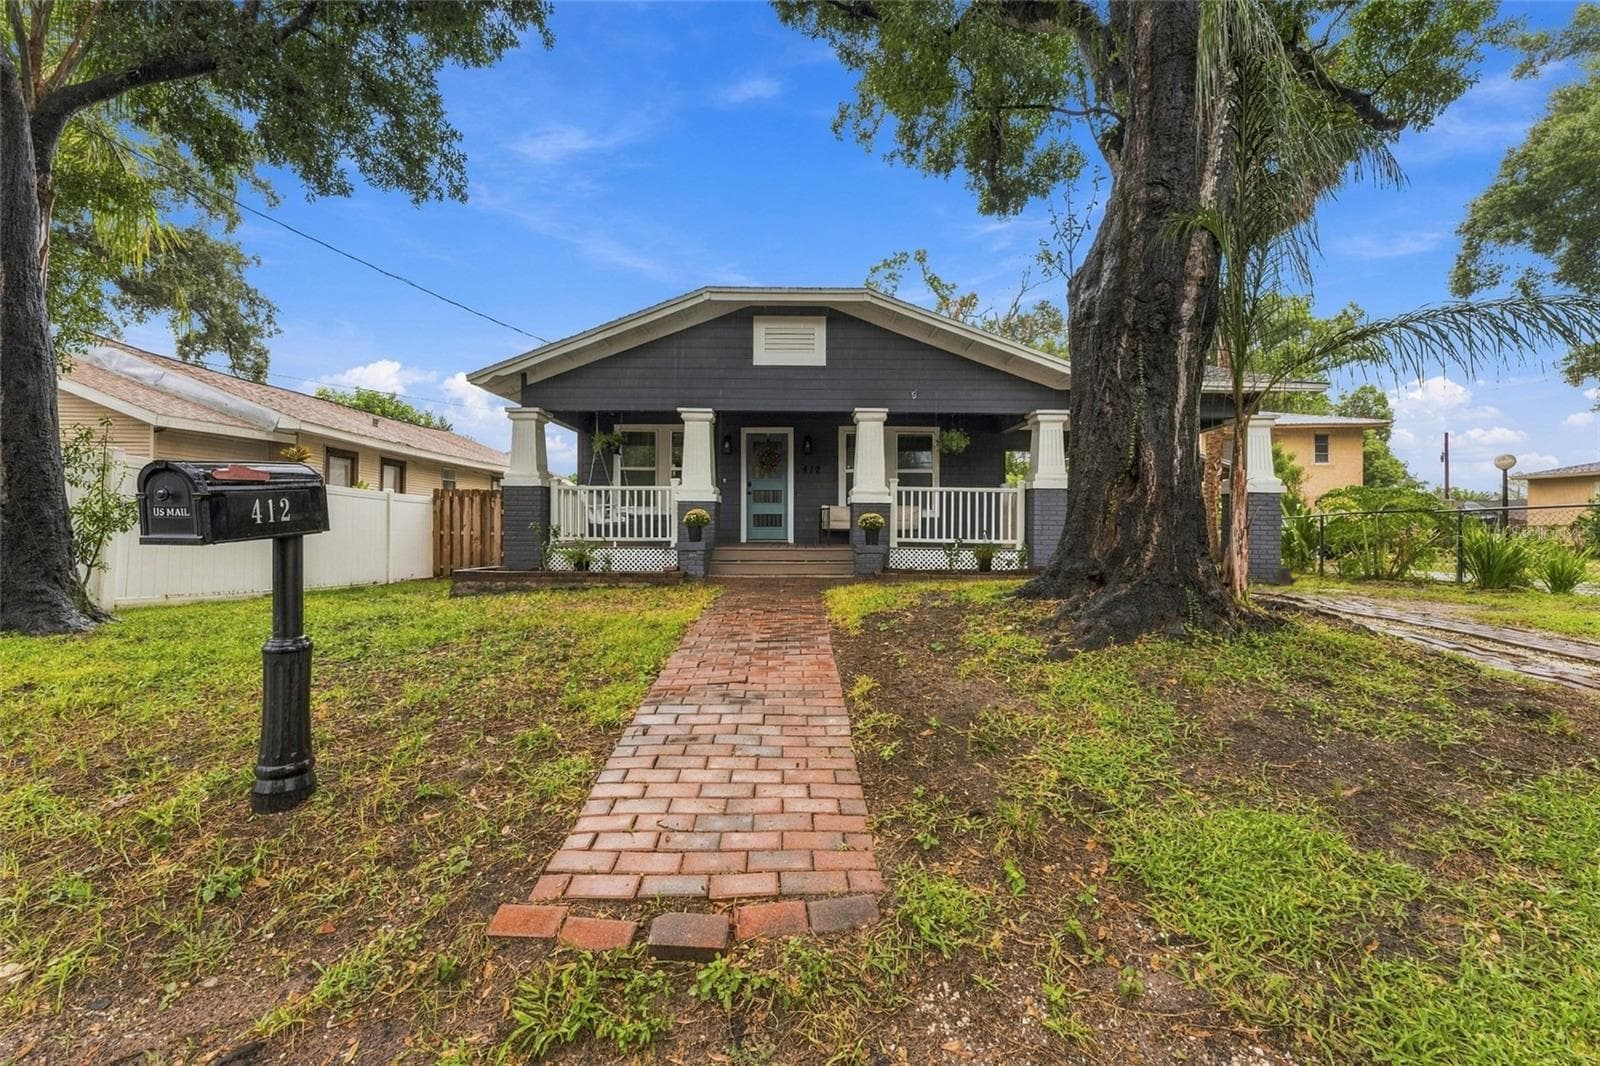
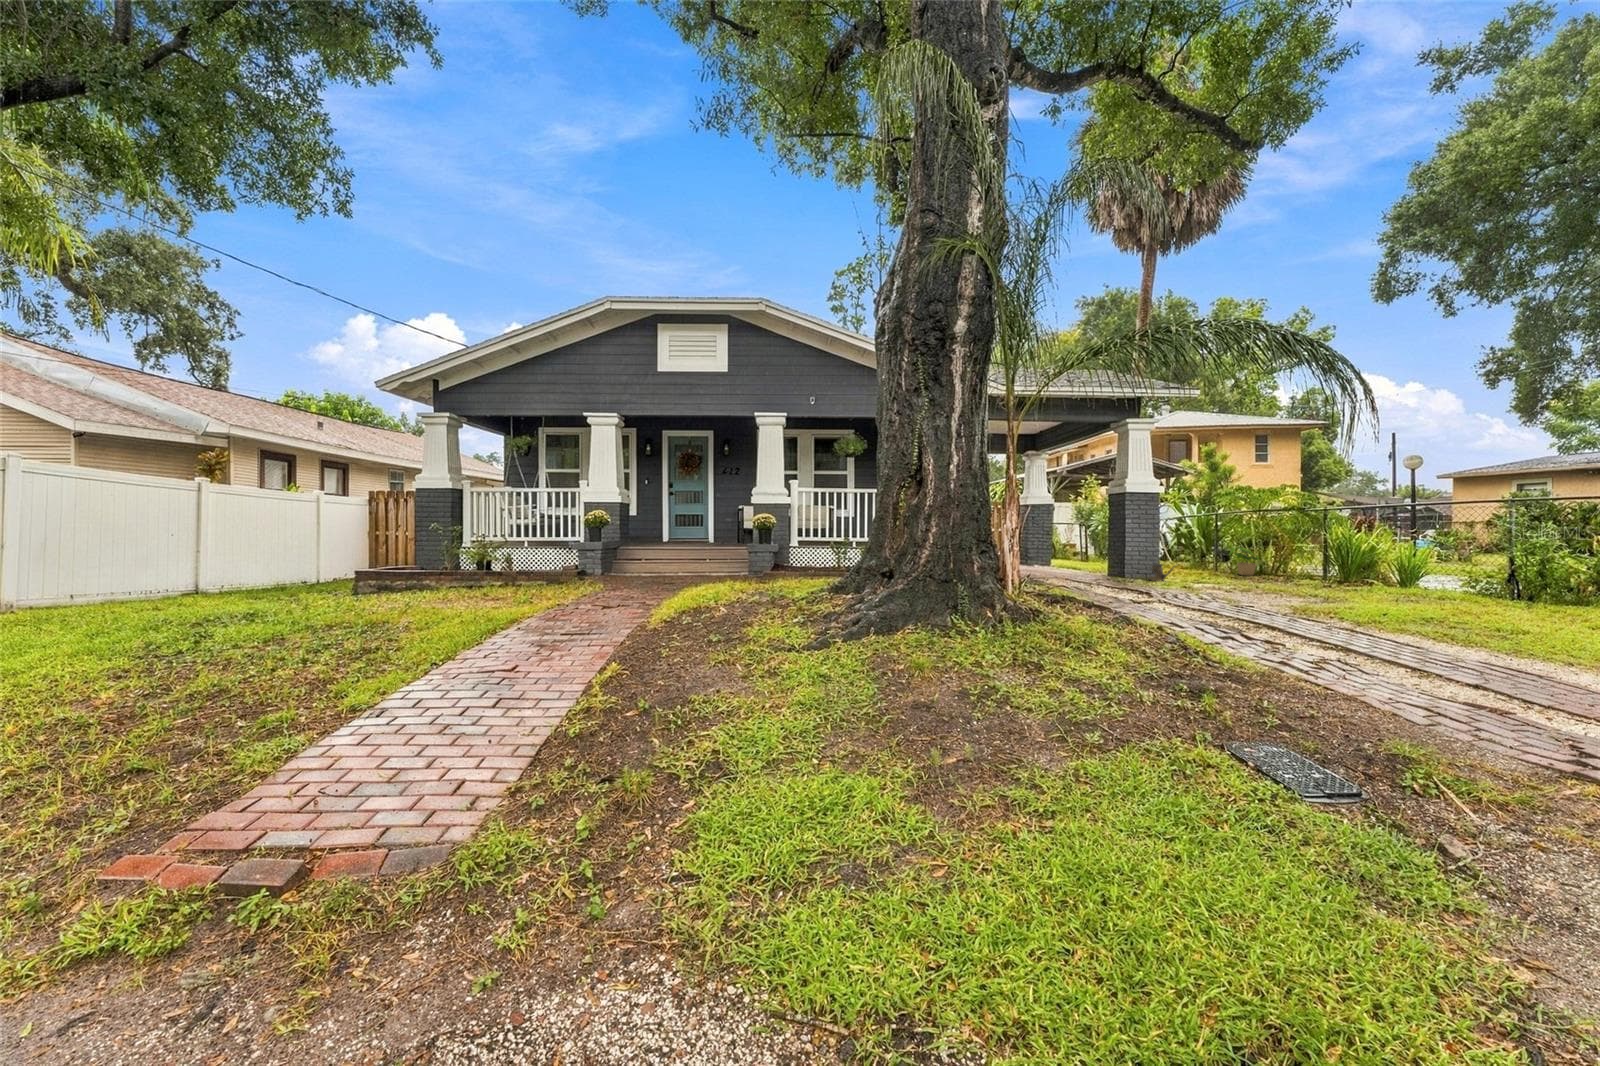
potted plant: none [1352,550,1388,580] -> present [1231,547,1259,576]

